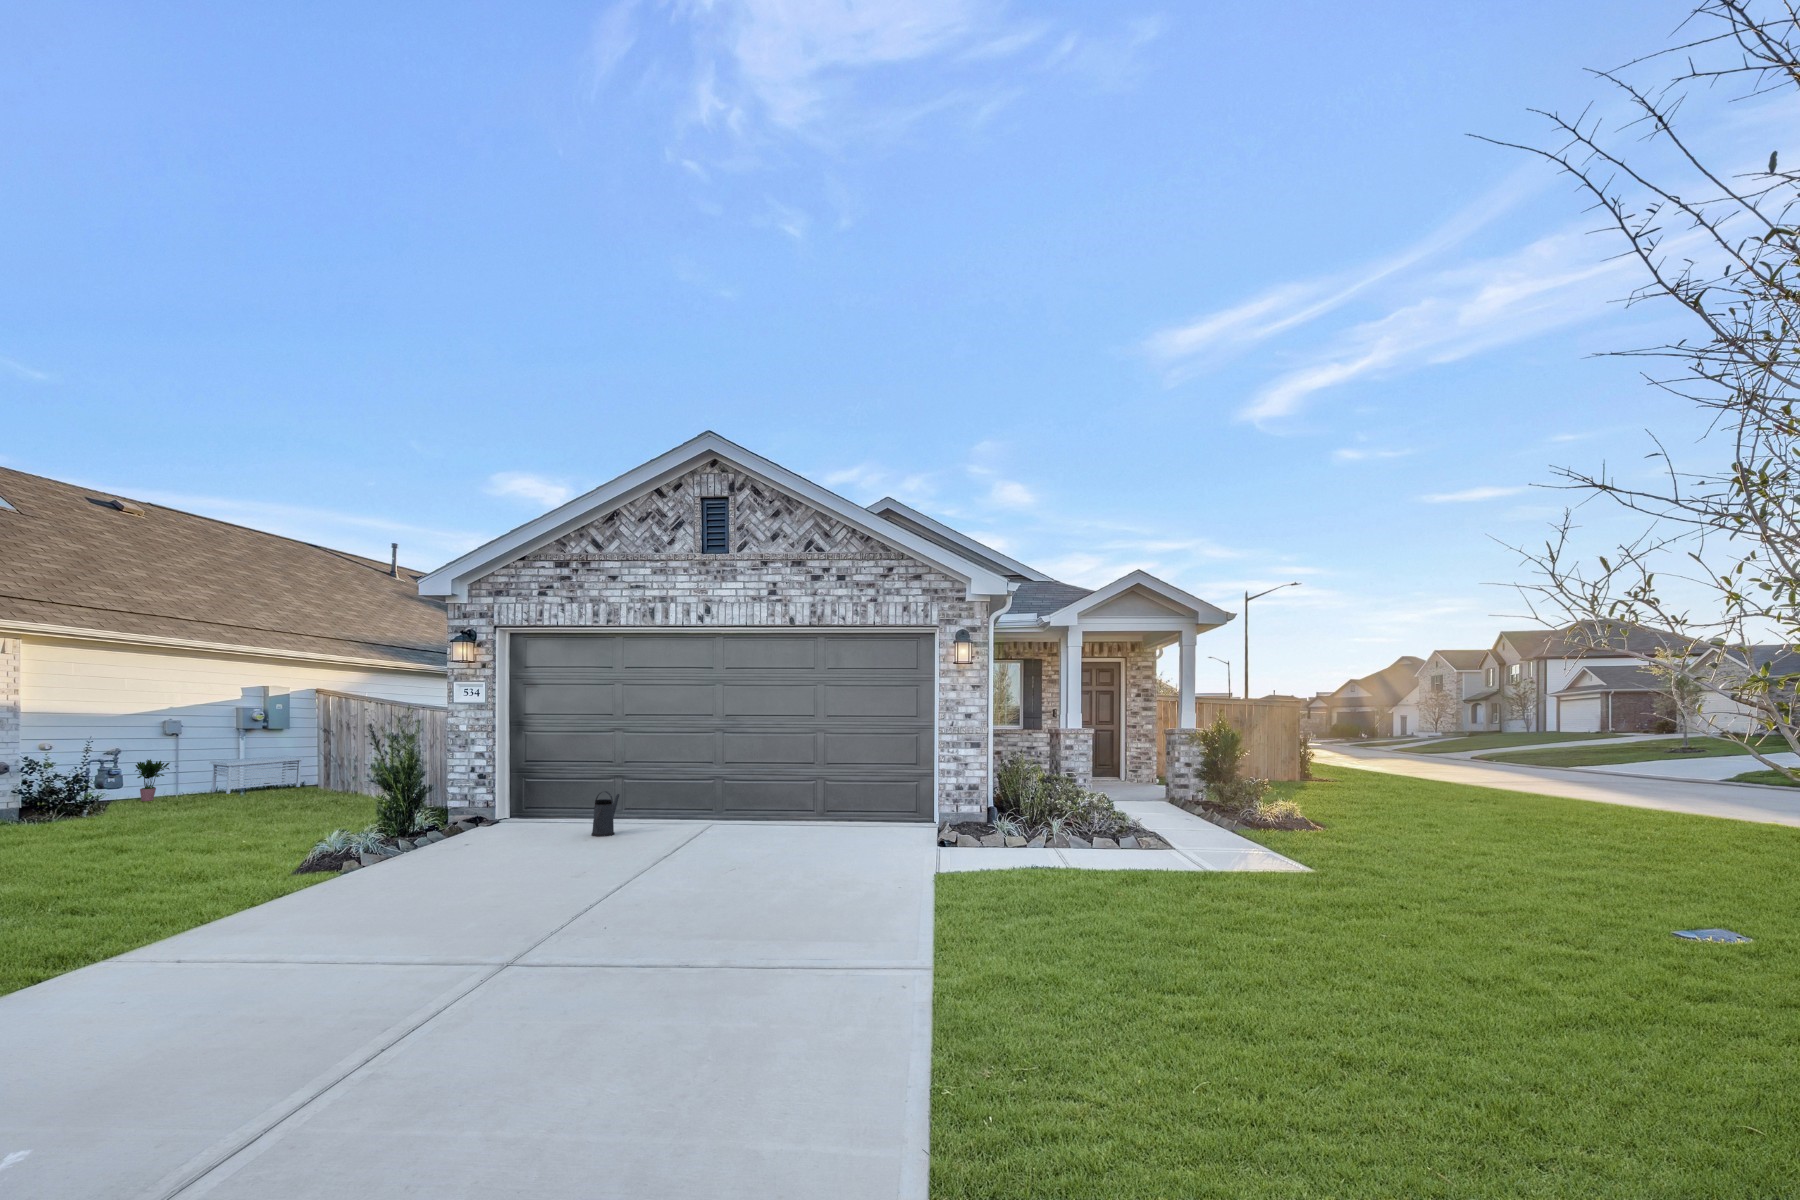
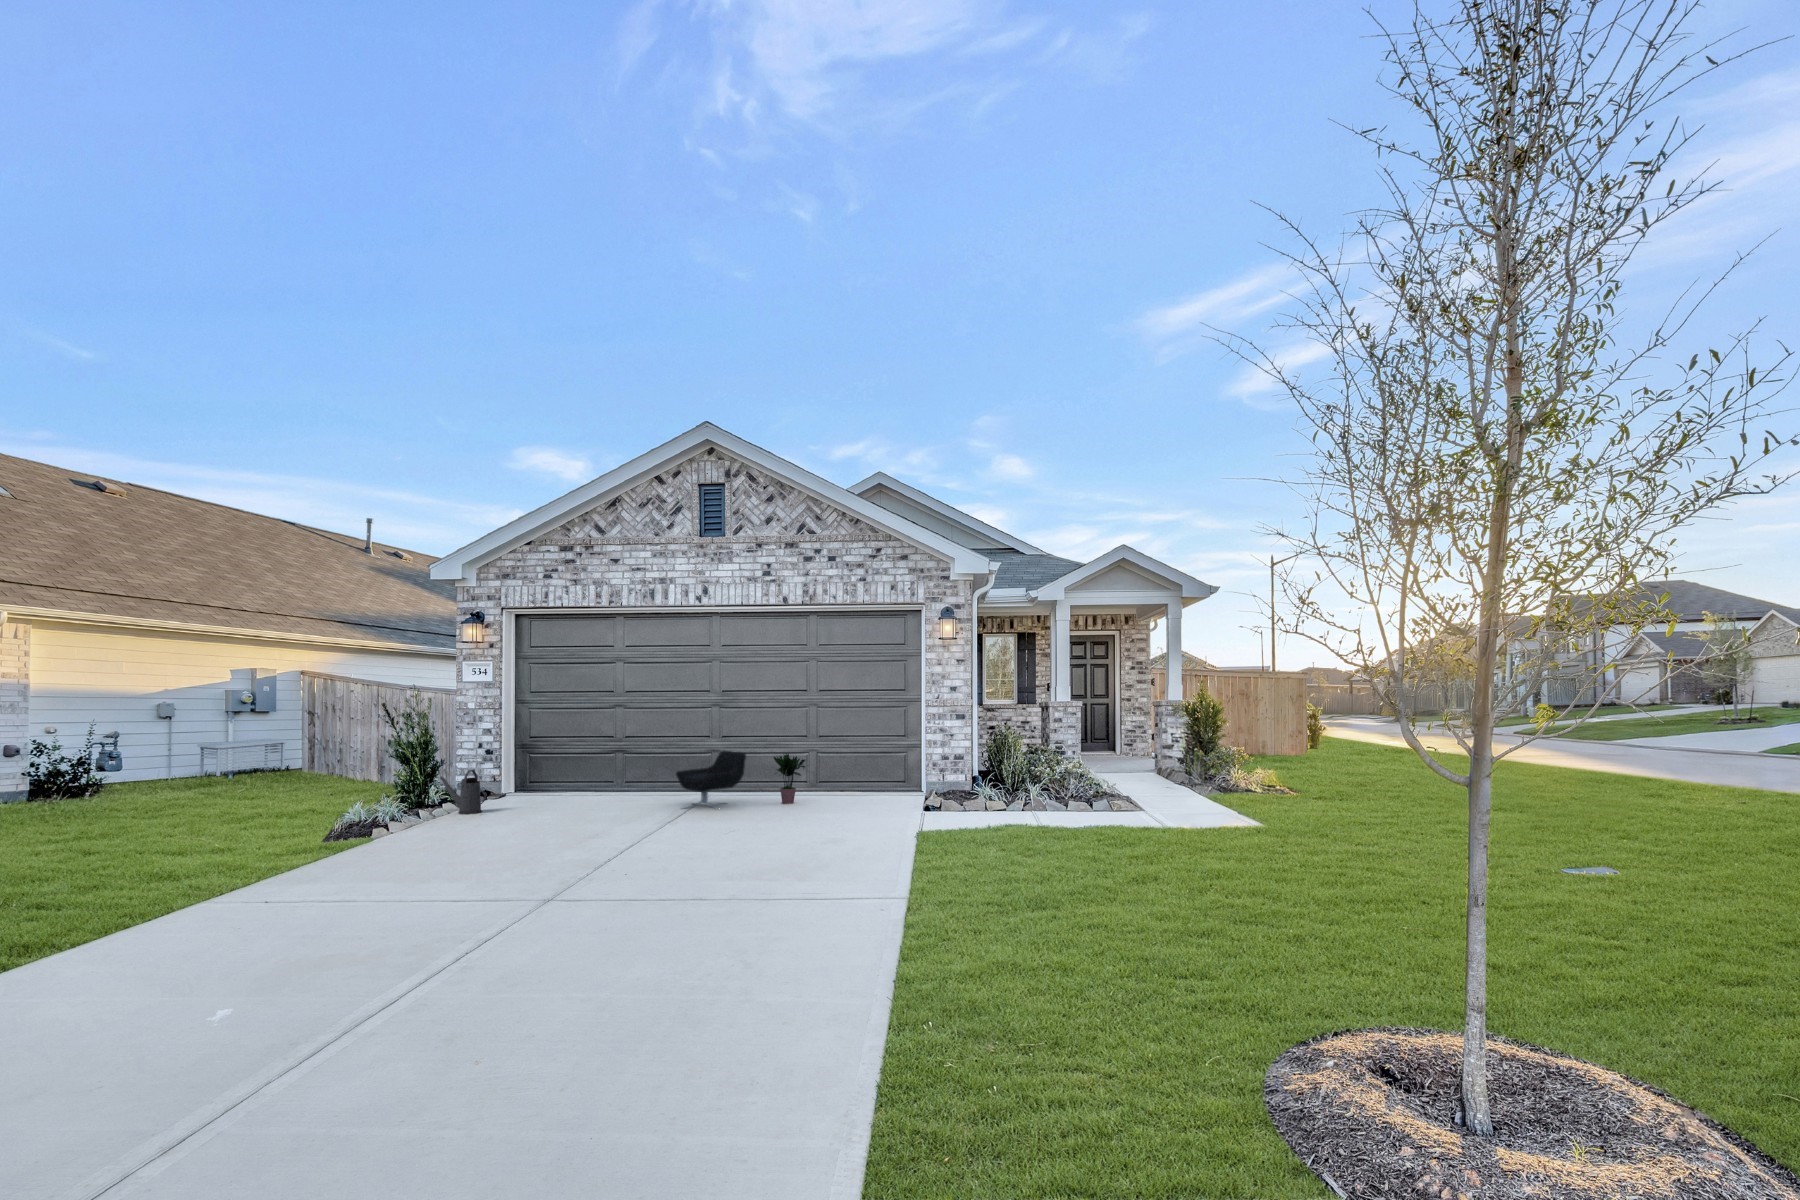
potted plant: present [135,759,169,801] -> present [774,754,805,804]
lounge chair: none [672,778,747,842] -> present [676,750,746,808]
watering can: present [591,791,619,837] -> present [440,770,486,814]

